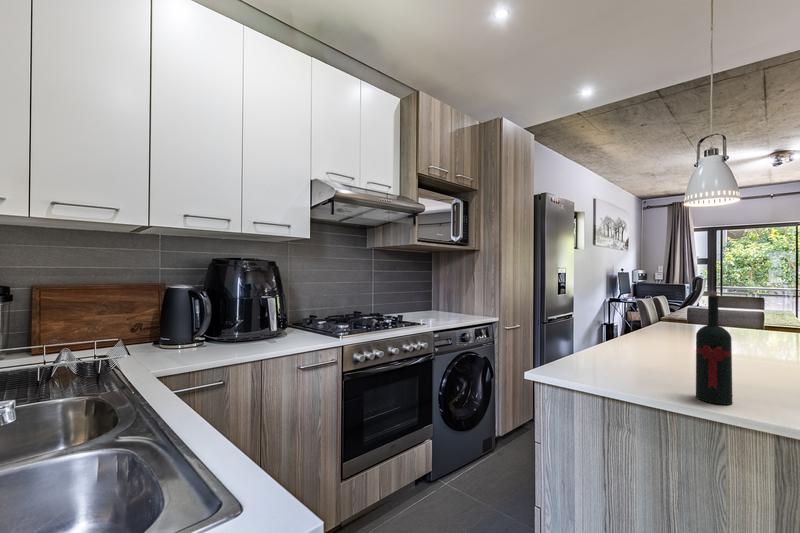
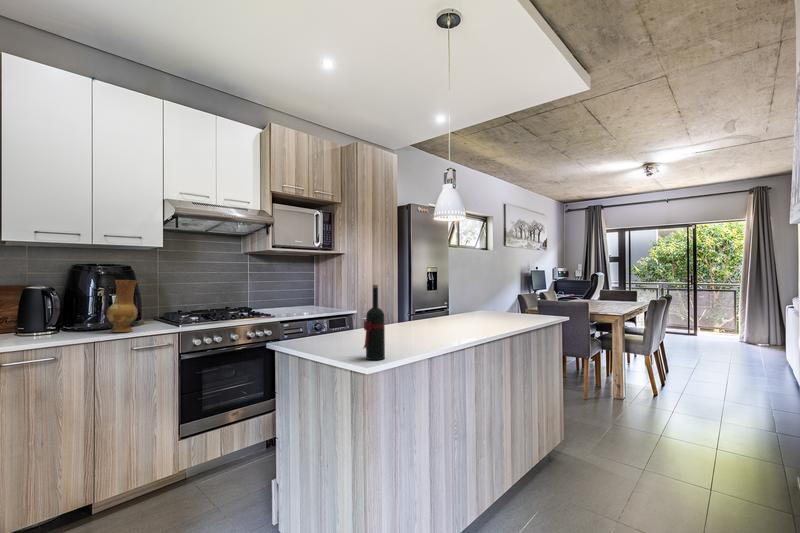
ceramic jug: none [264,278,298,346] -> present [107,280,138,332]

